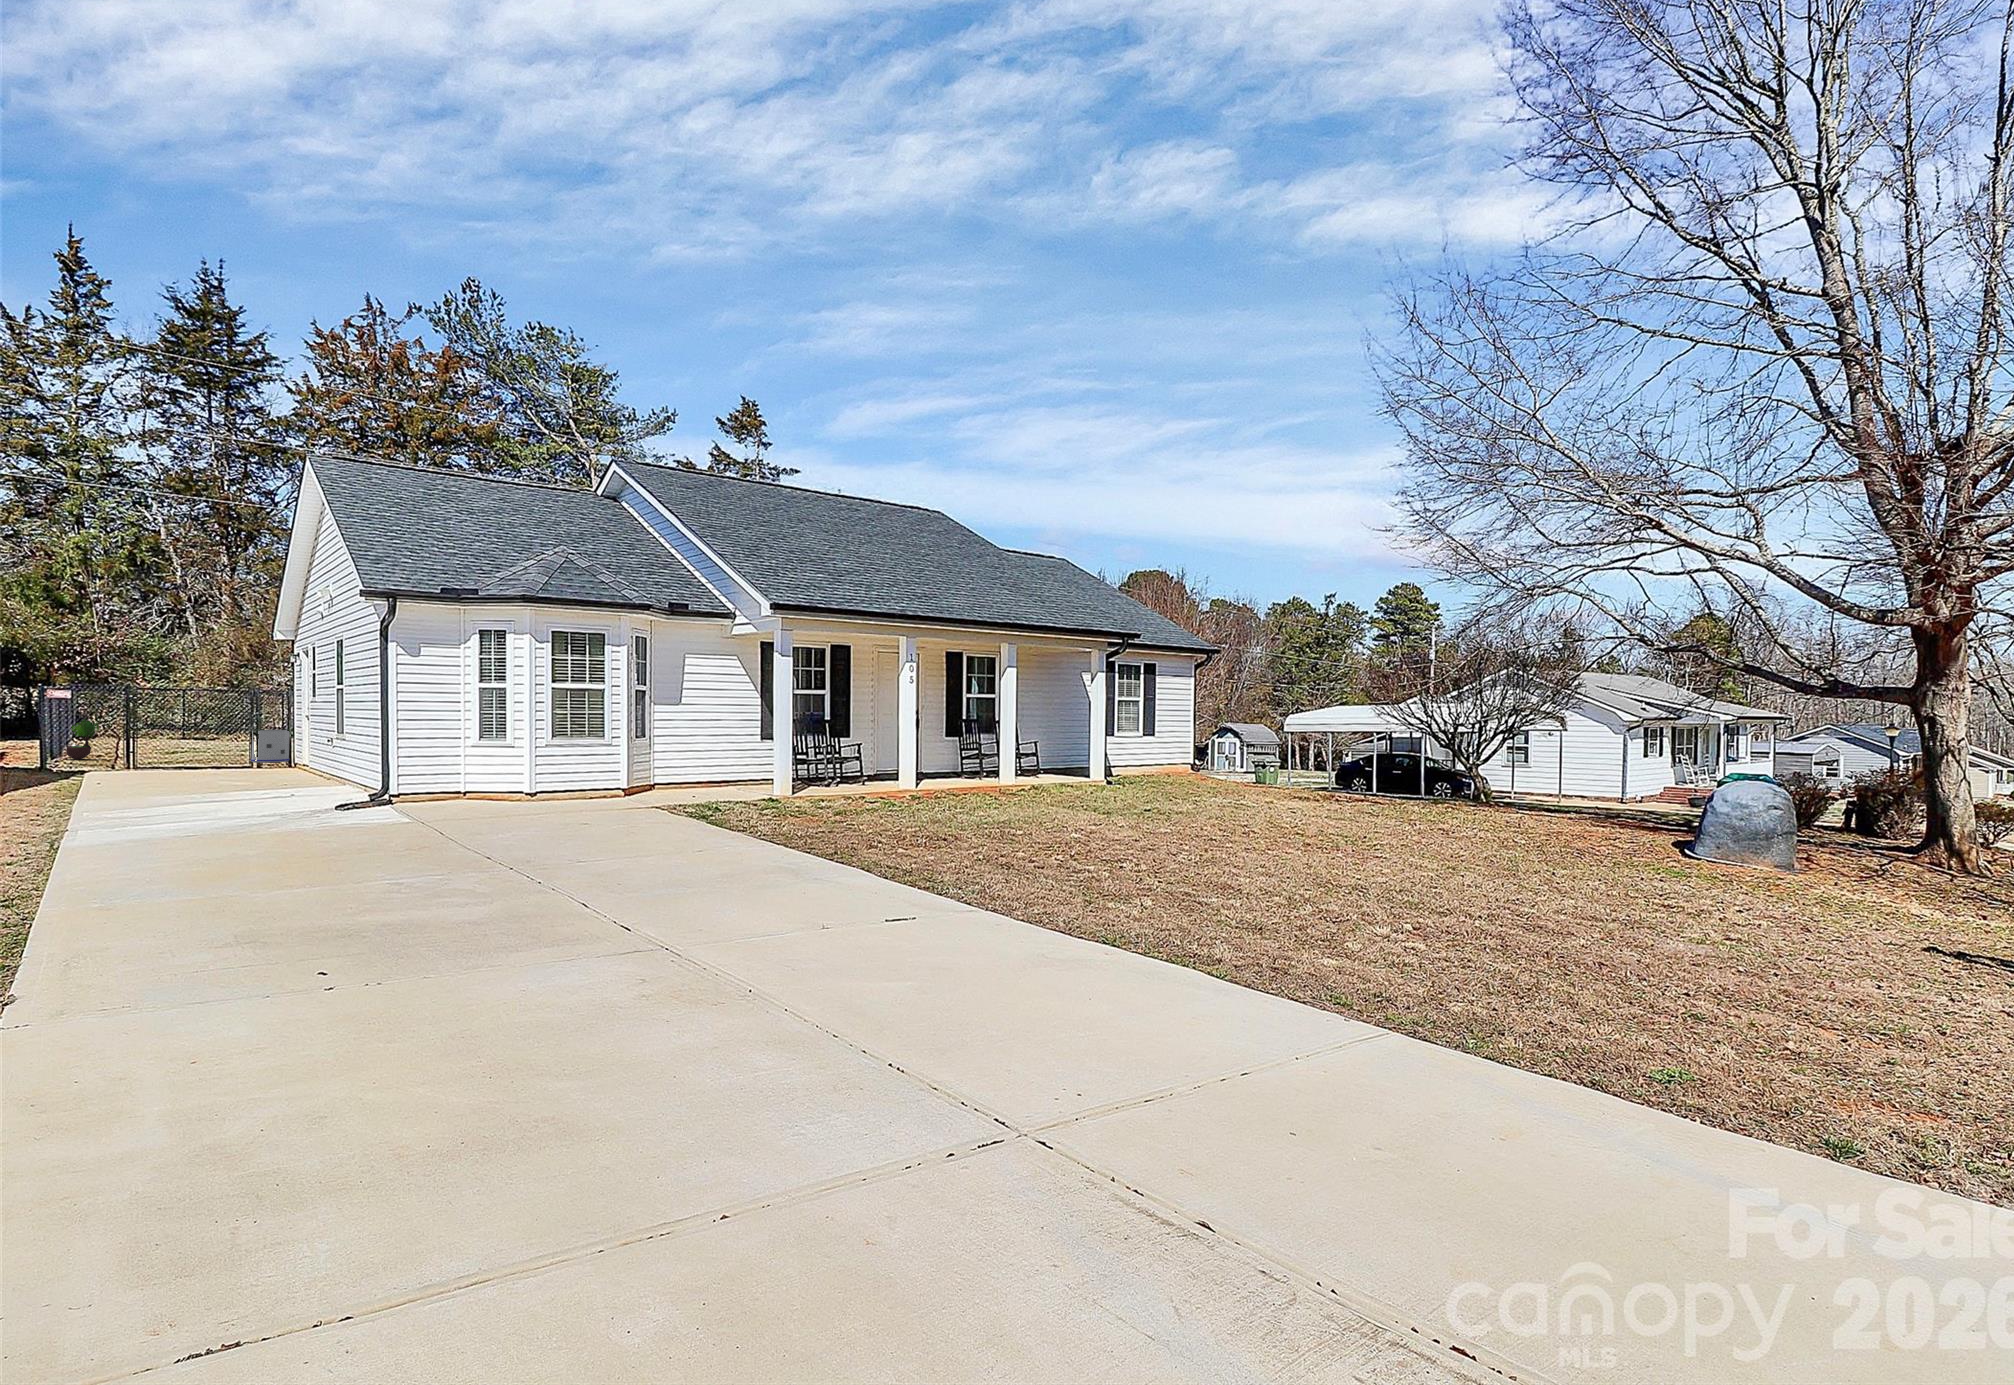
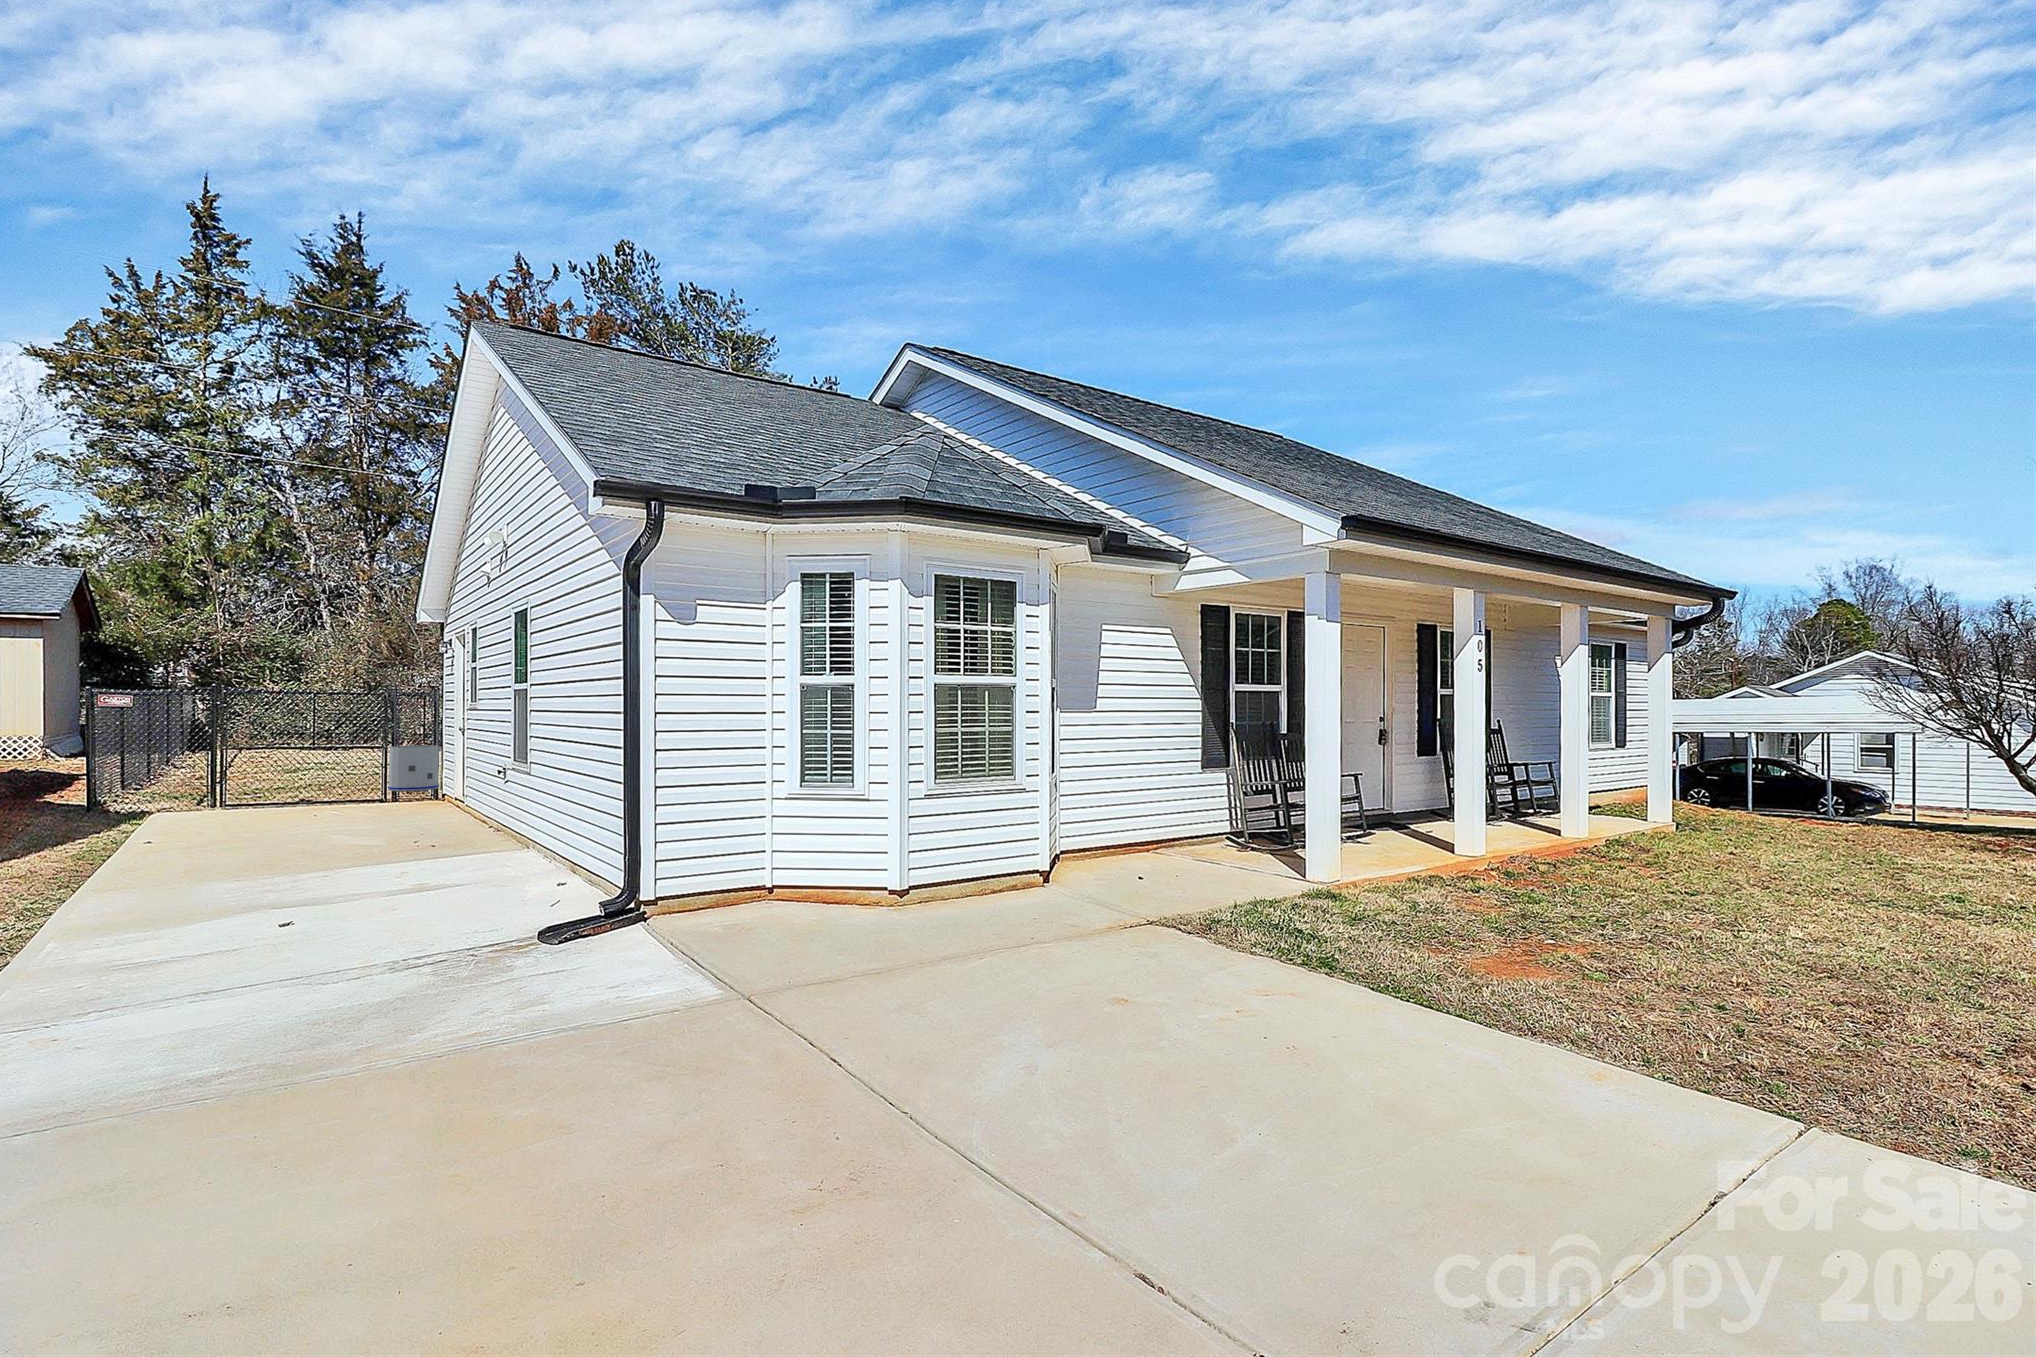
potted tree: present [66,721,98,759] -> none [144,729,188,787]

